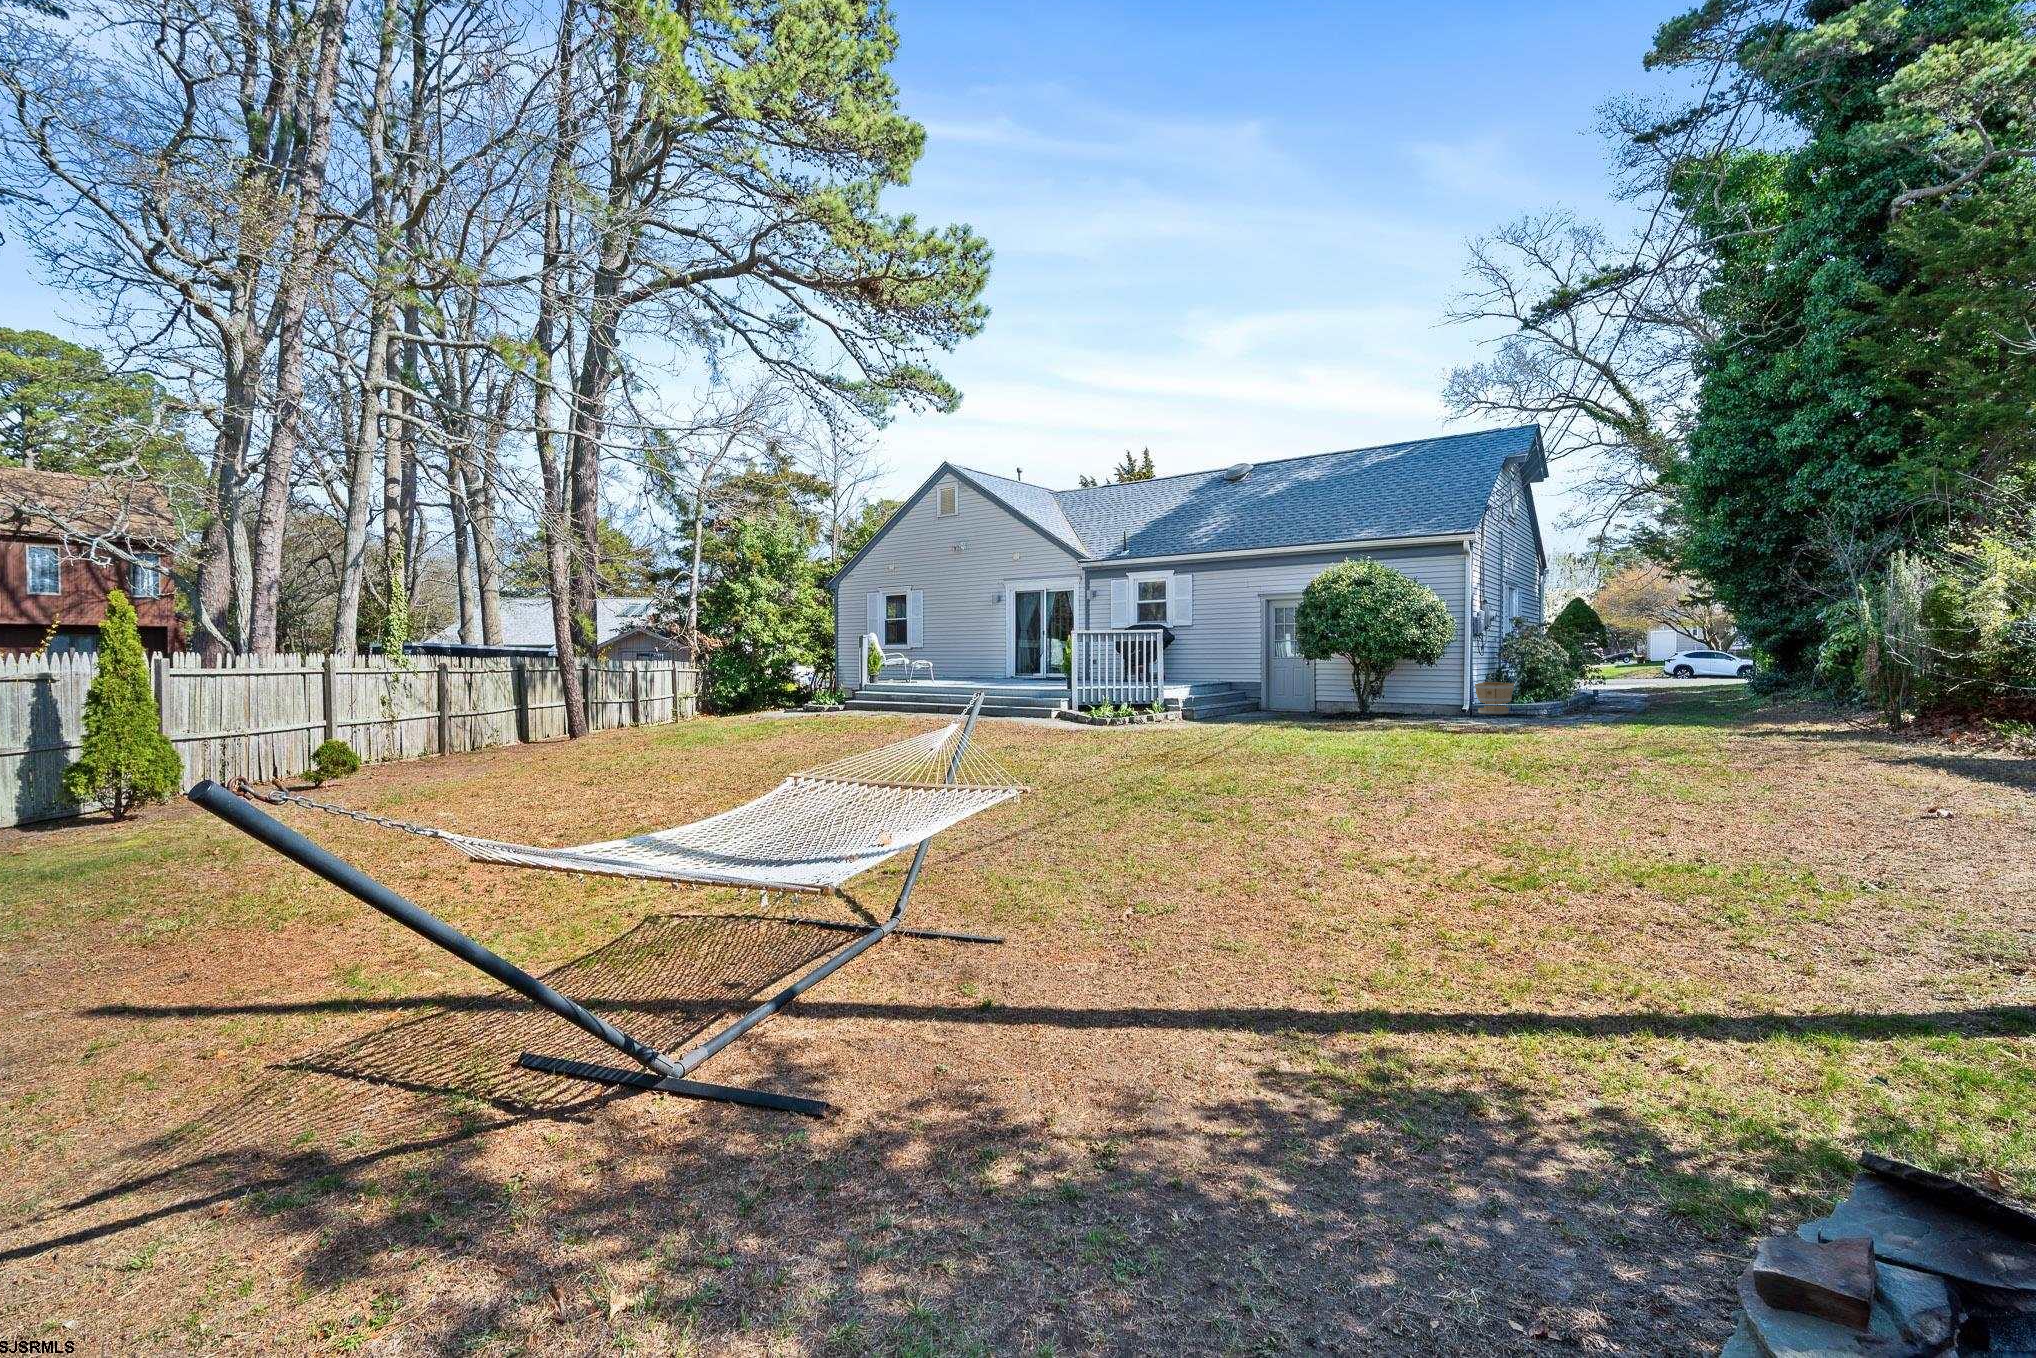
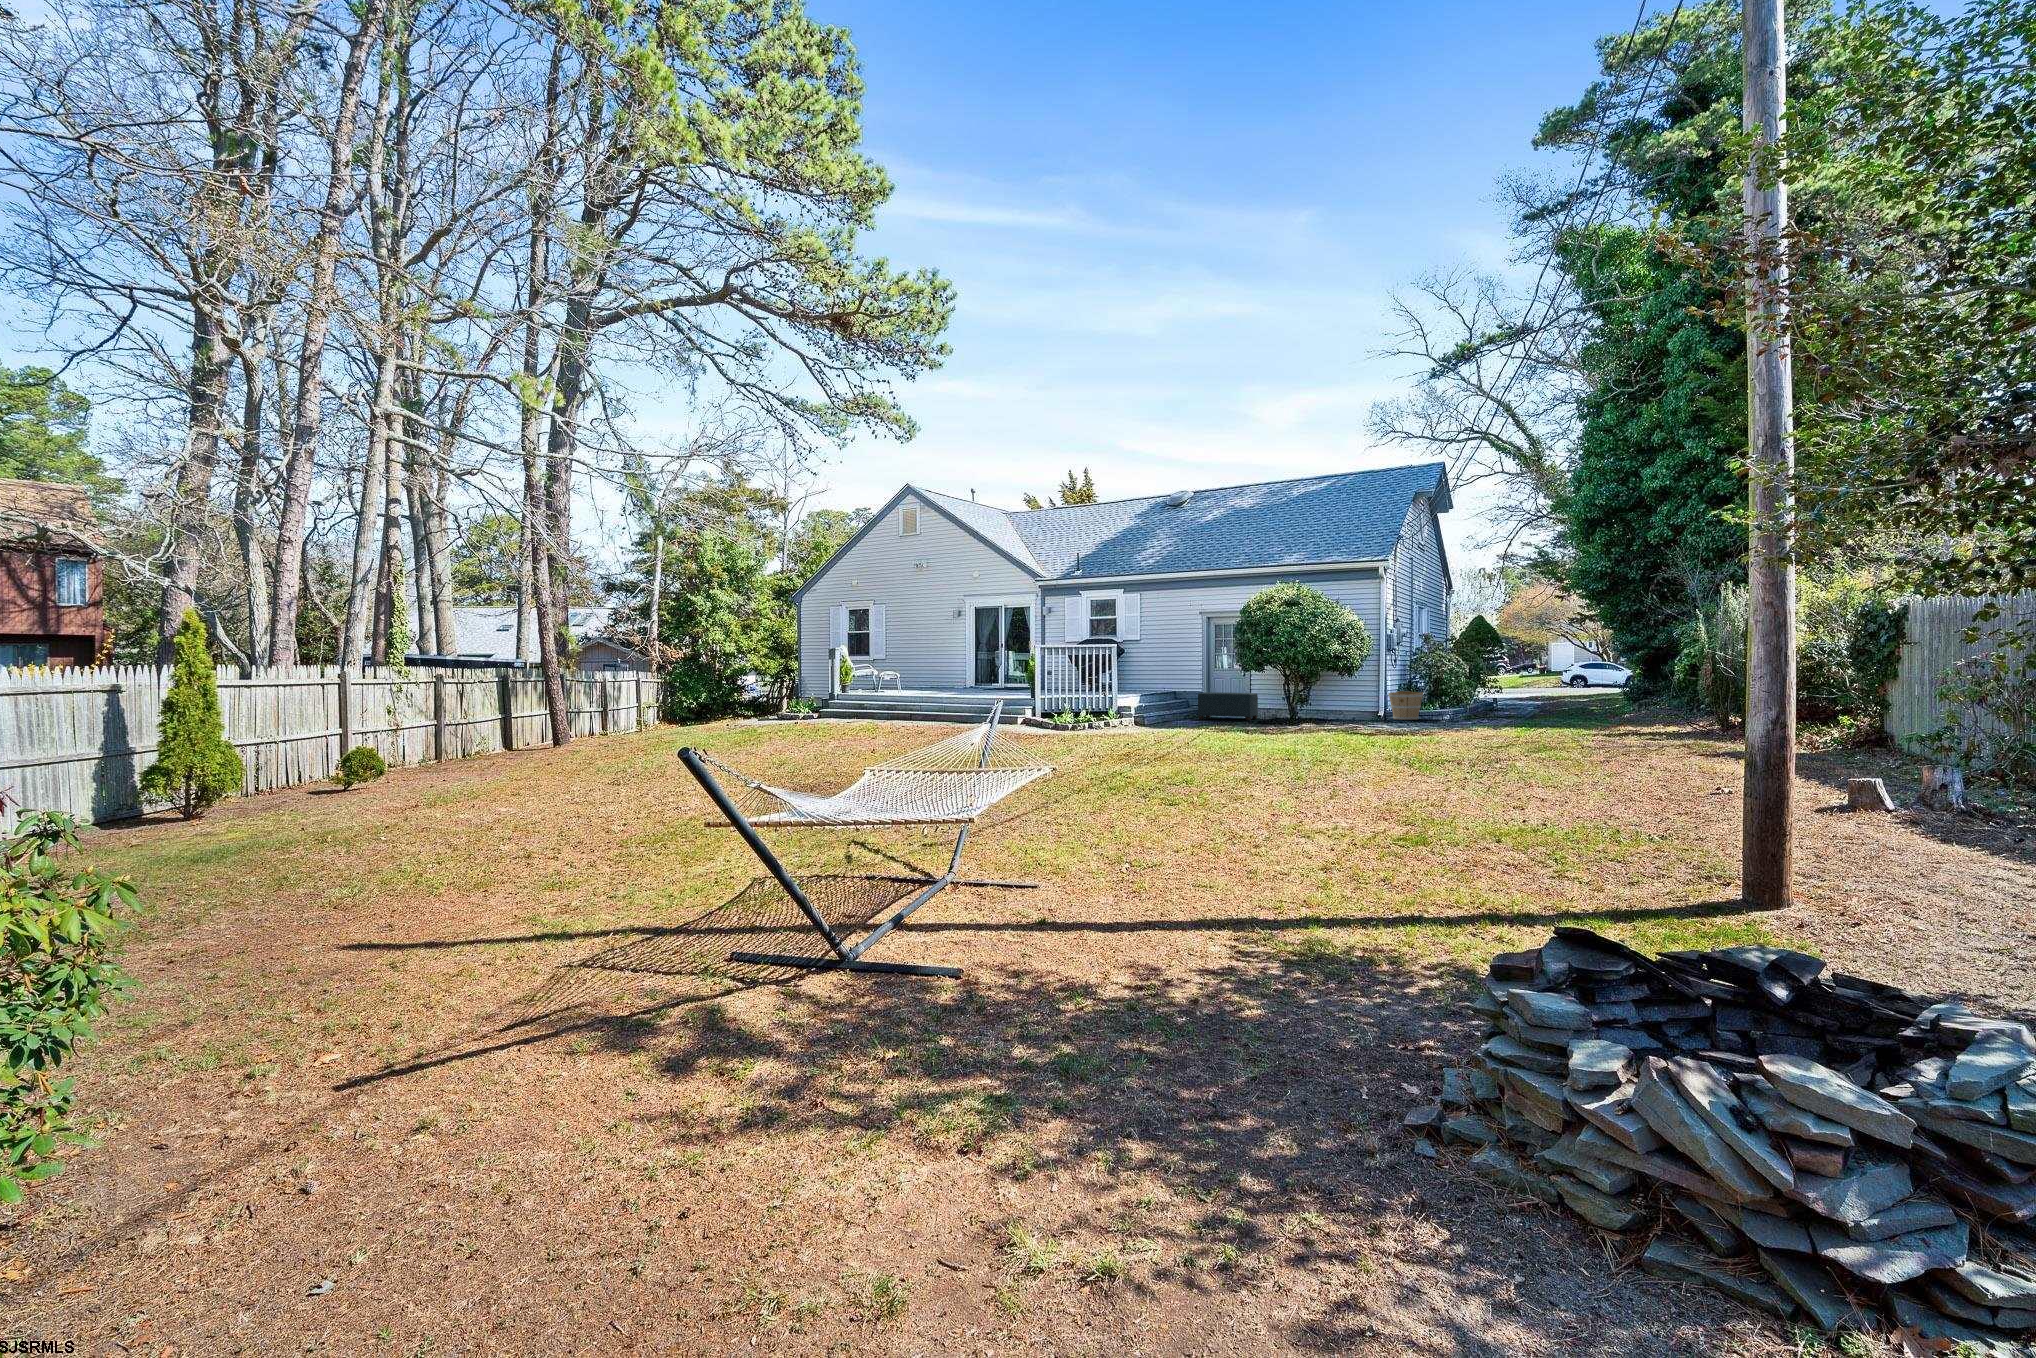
bench: none [1254,683,1322,714] -> present [1198,692,1258,720]

